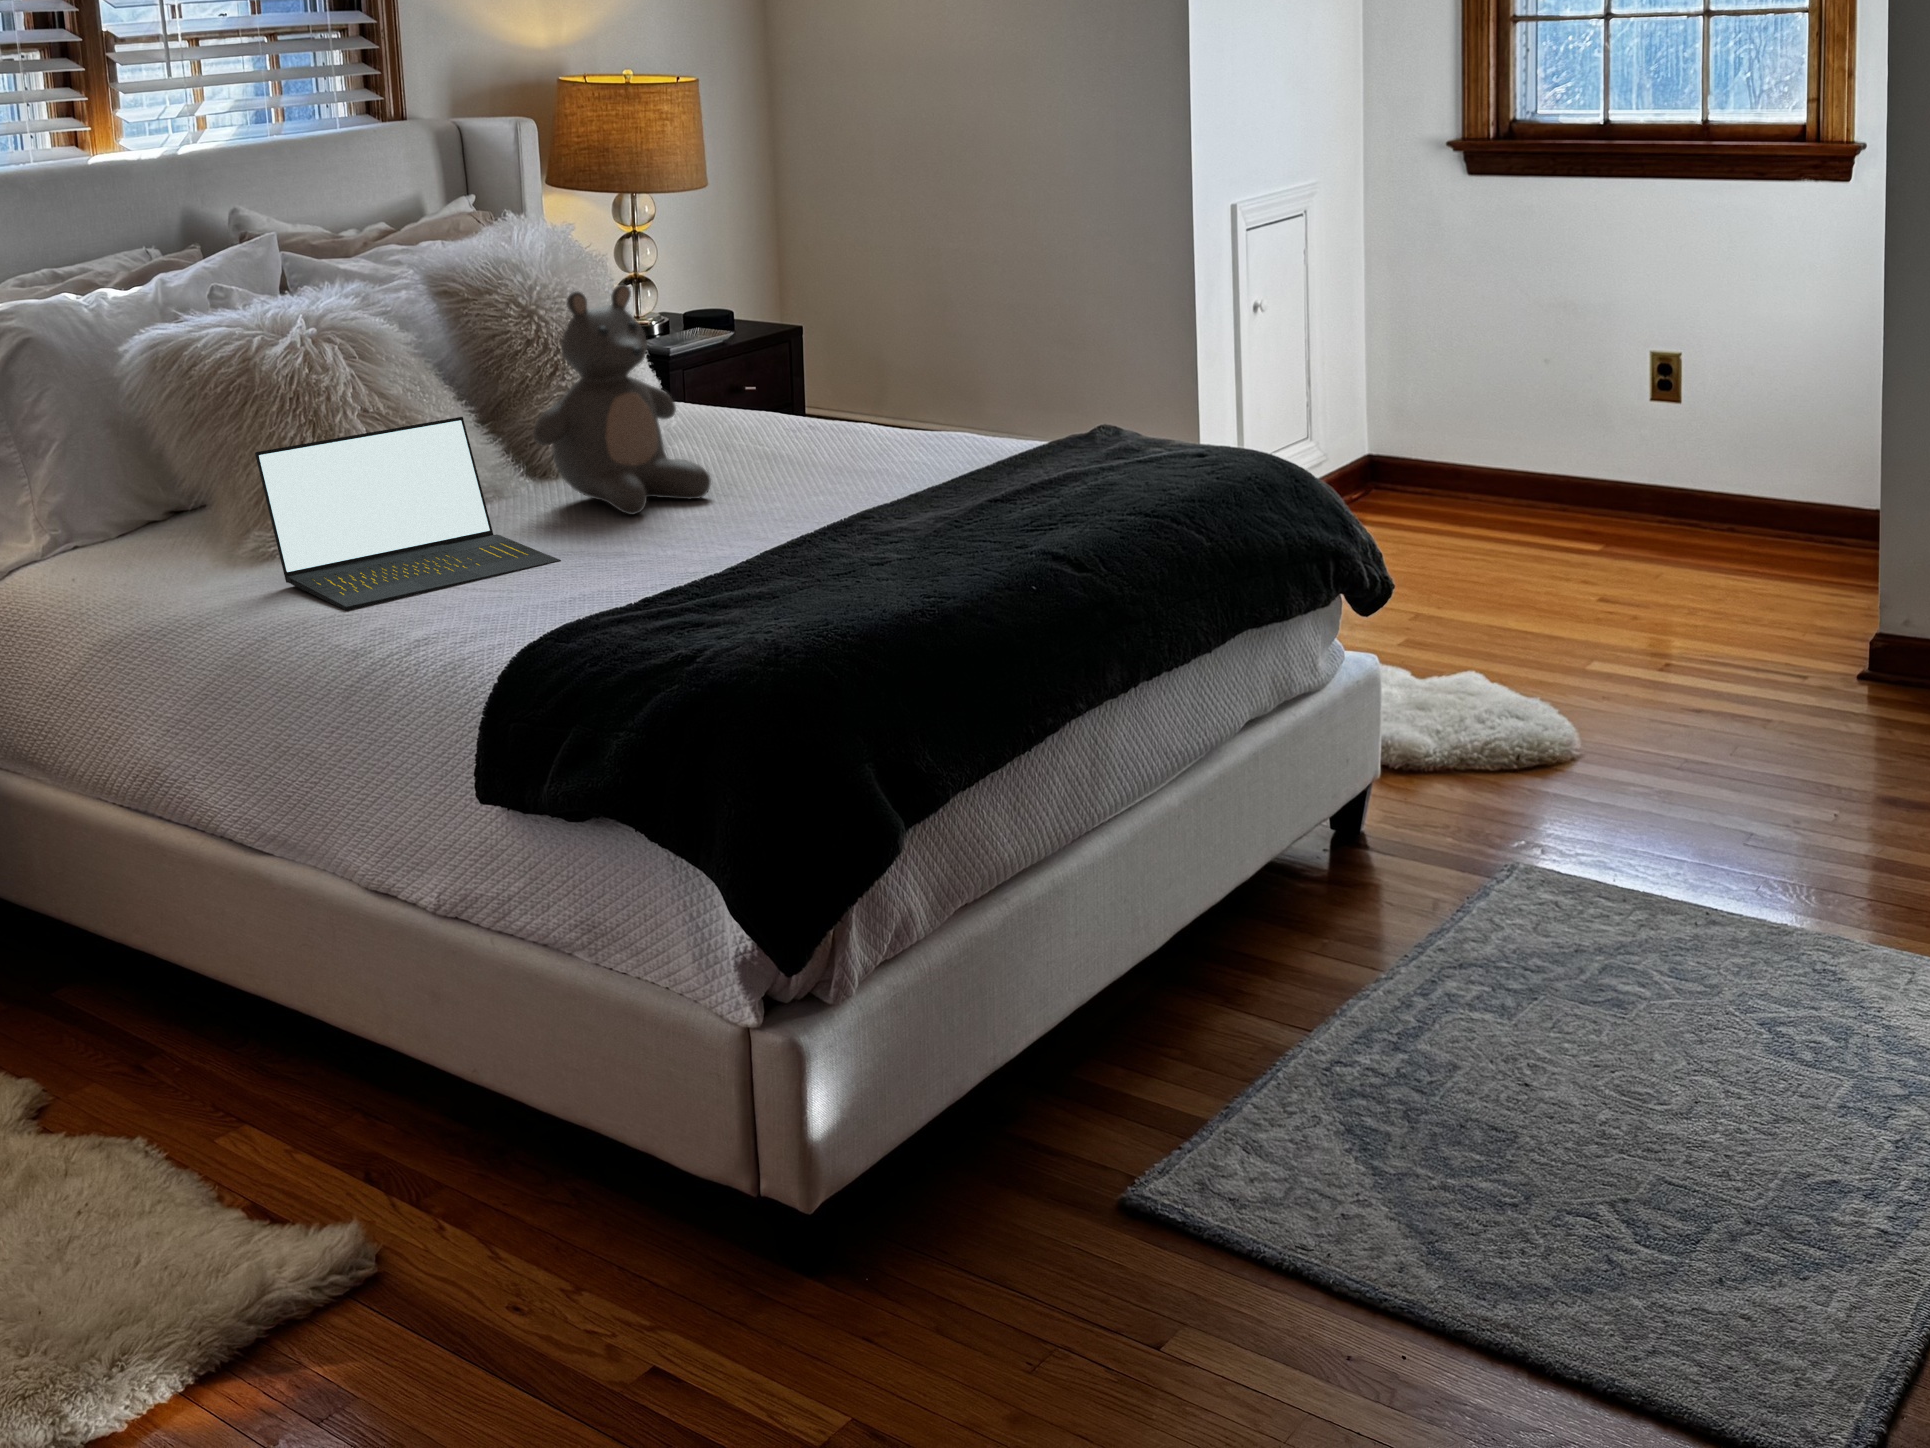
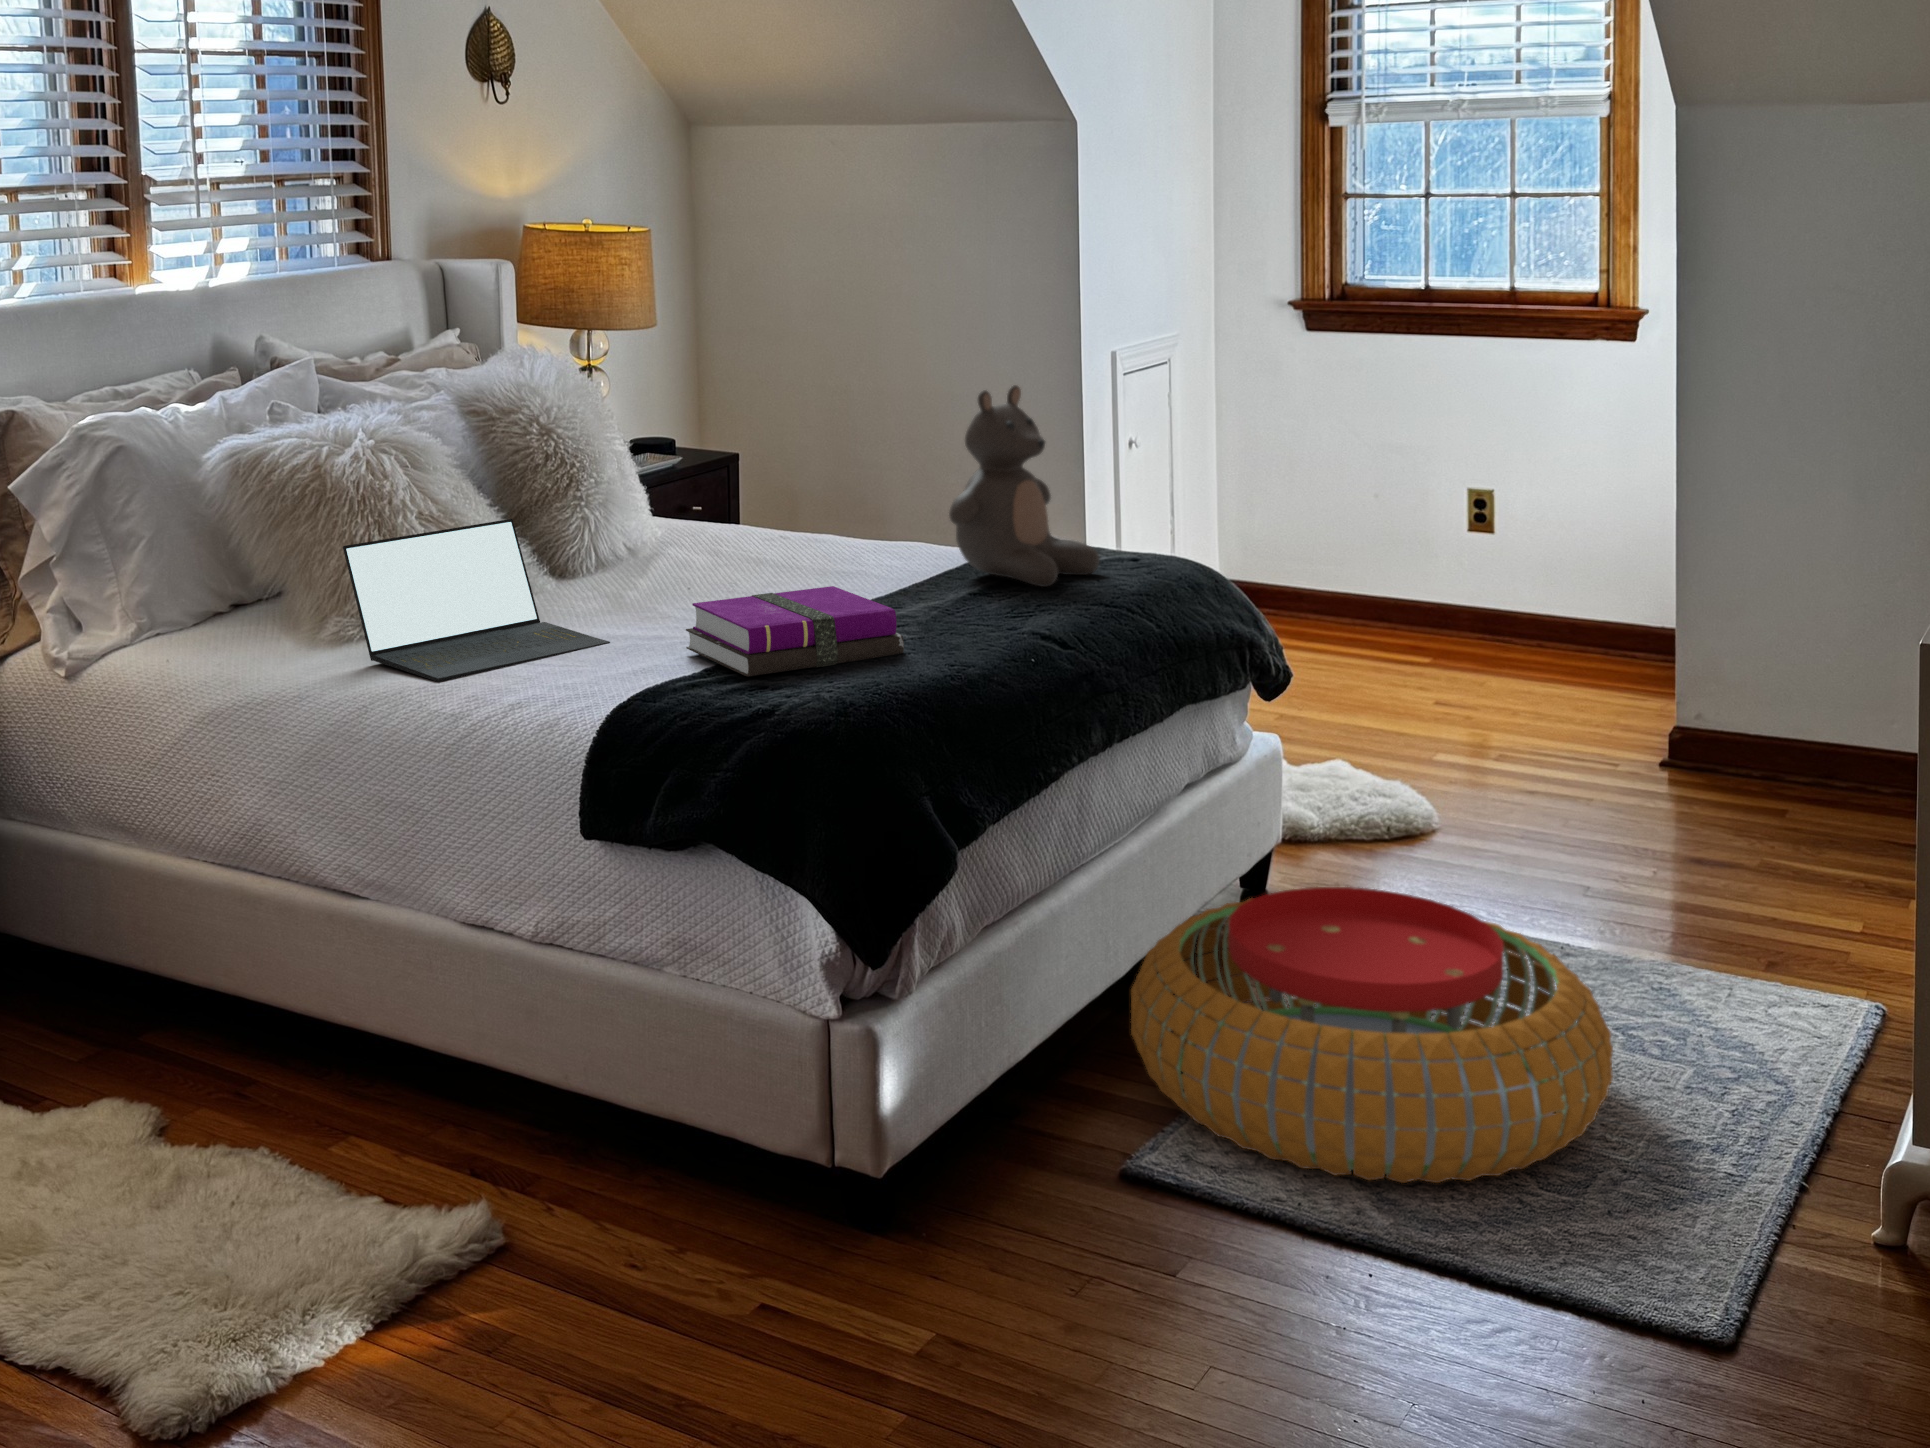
teddy bear: present [533,284,711,515] -> present [949,385,1100,587]
notebook: none [636,496,885,608] -> present [686,586,904,677]
pouf: none [1153,854,1741,1231] -> present [1131,887,1613,1183]

